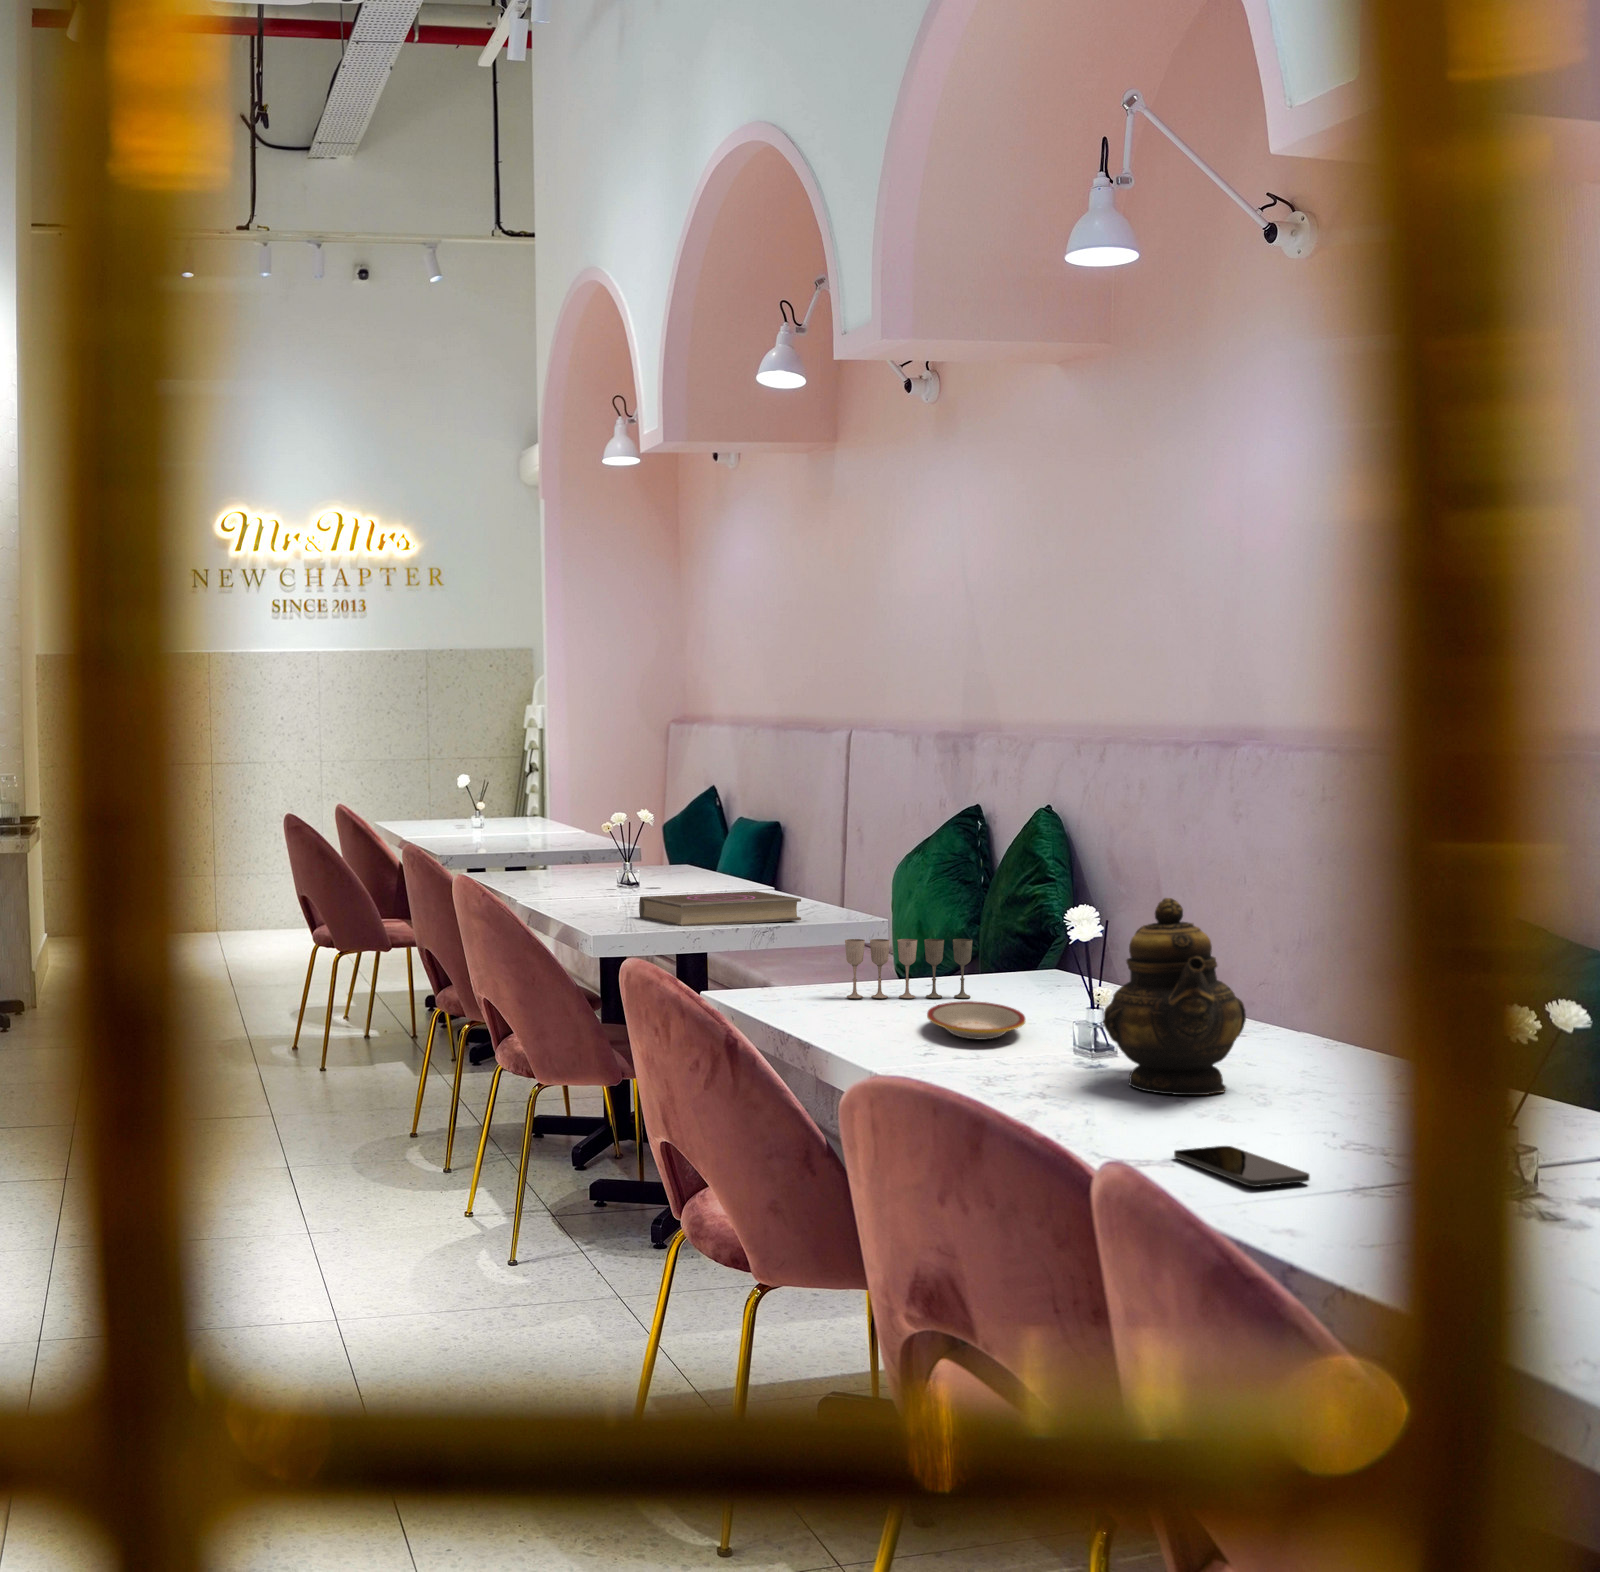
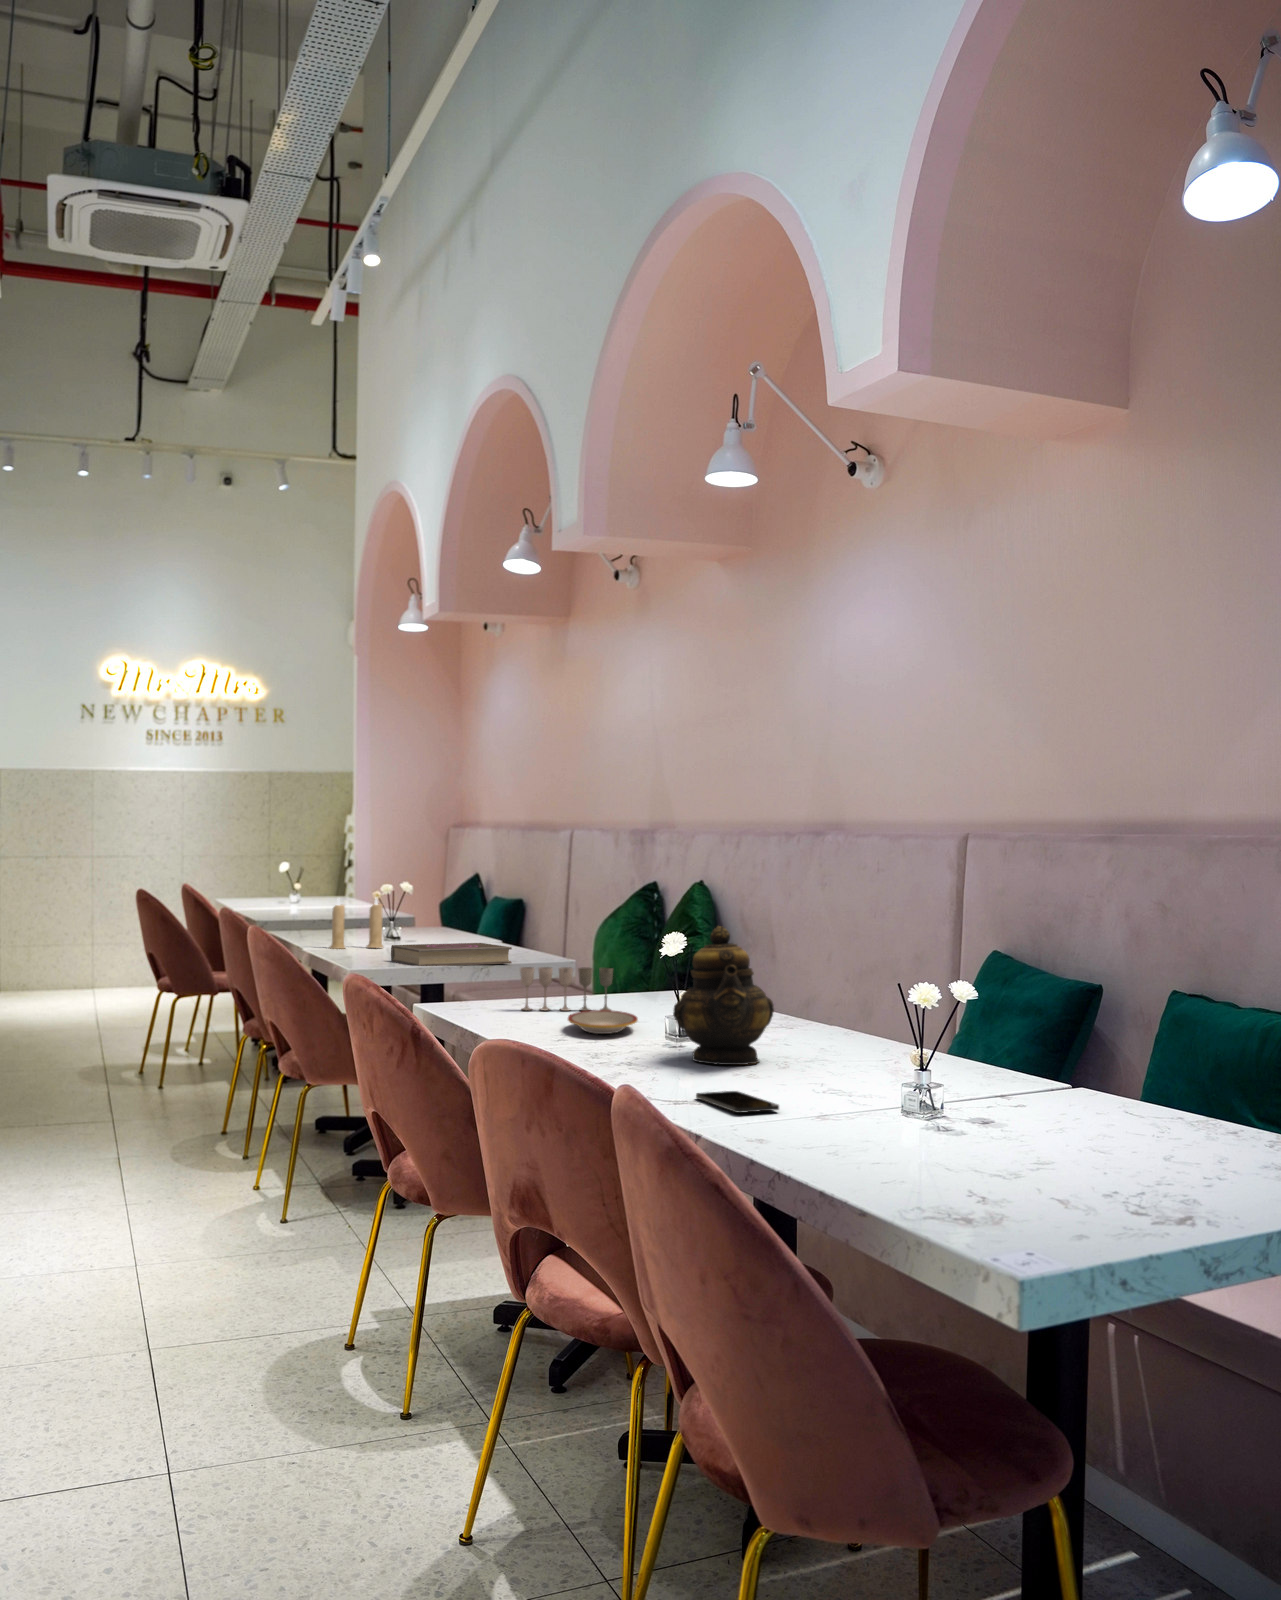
candle: none [546,826,618,897] -> present [330,899,383,949]

